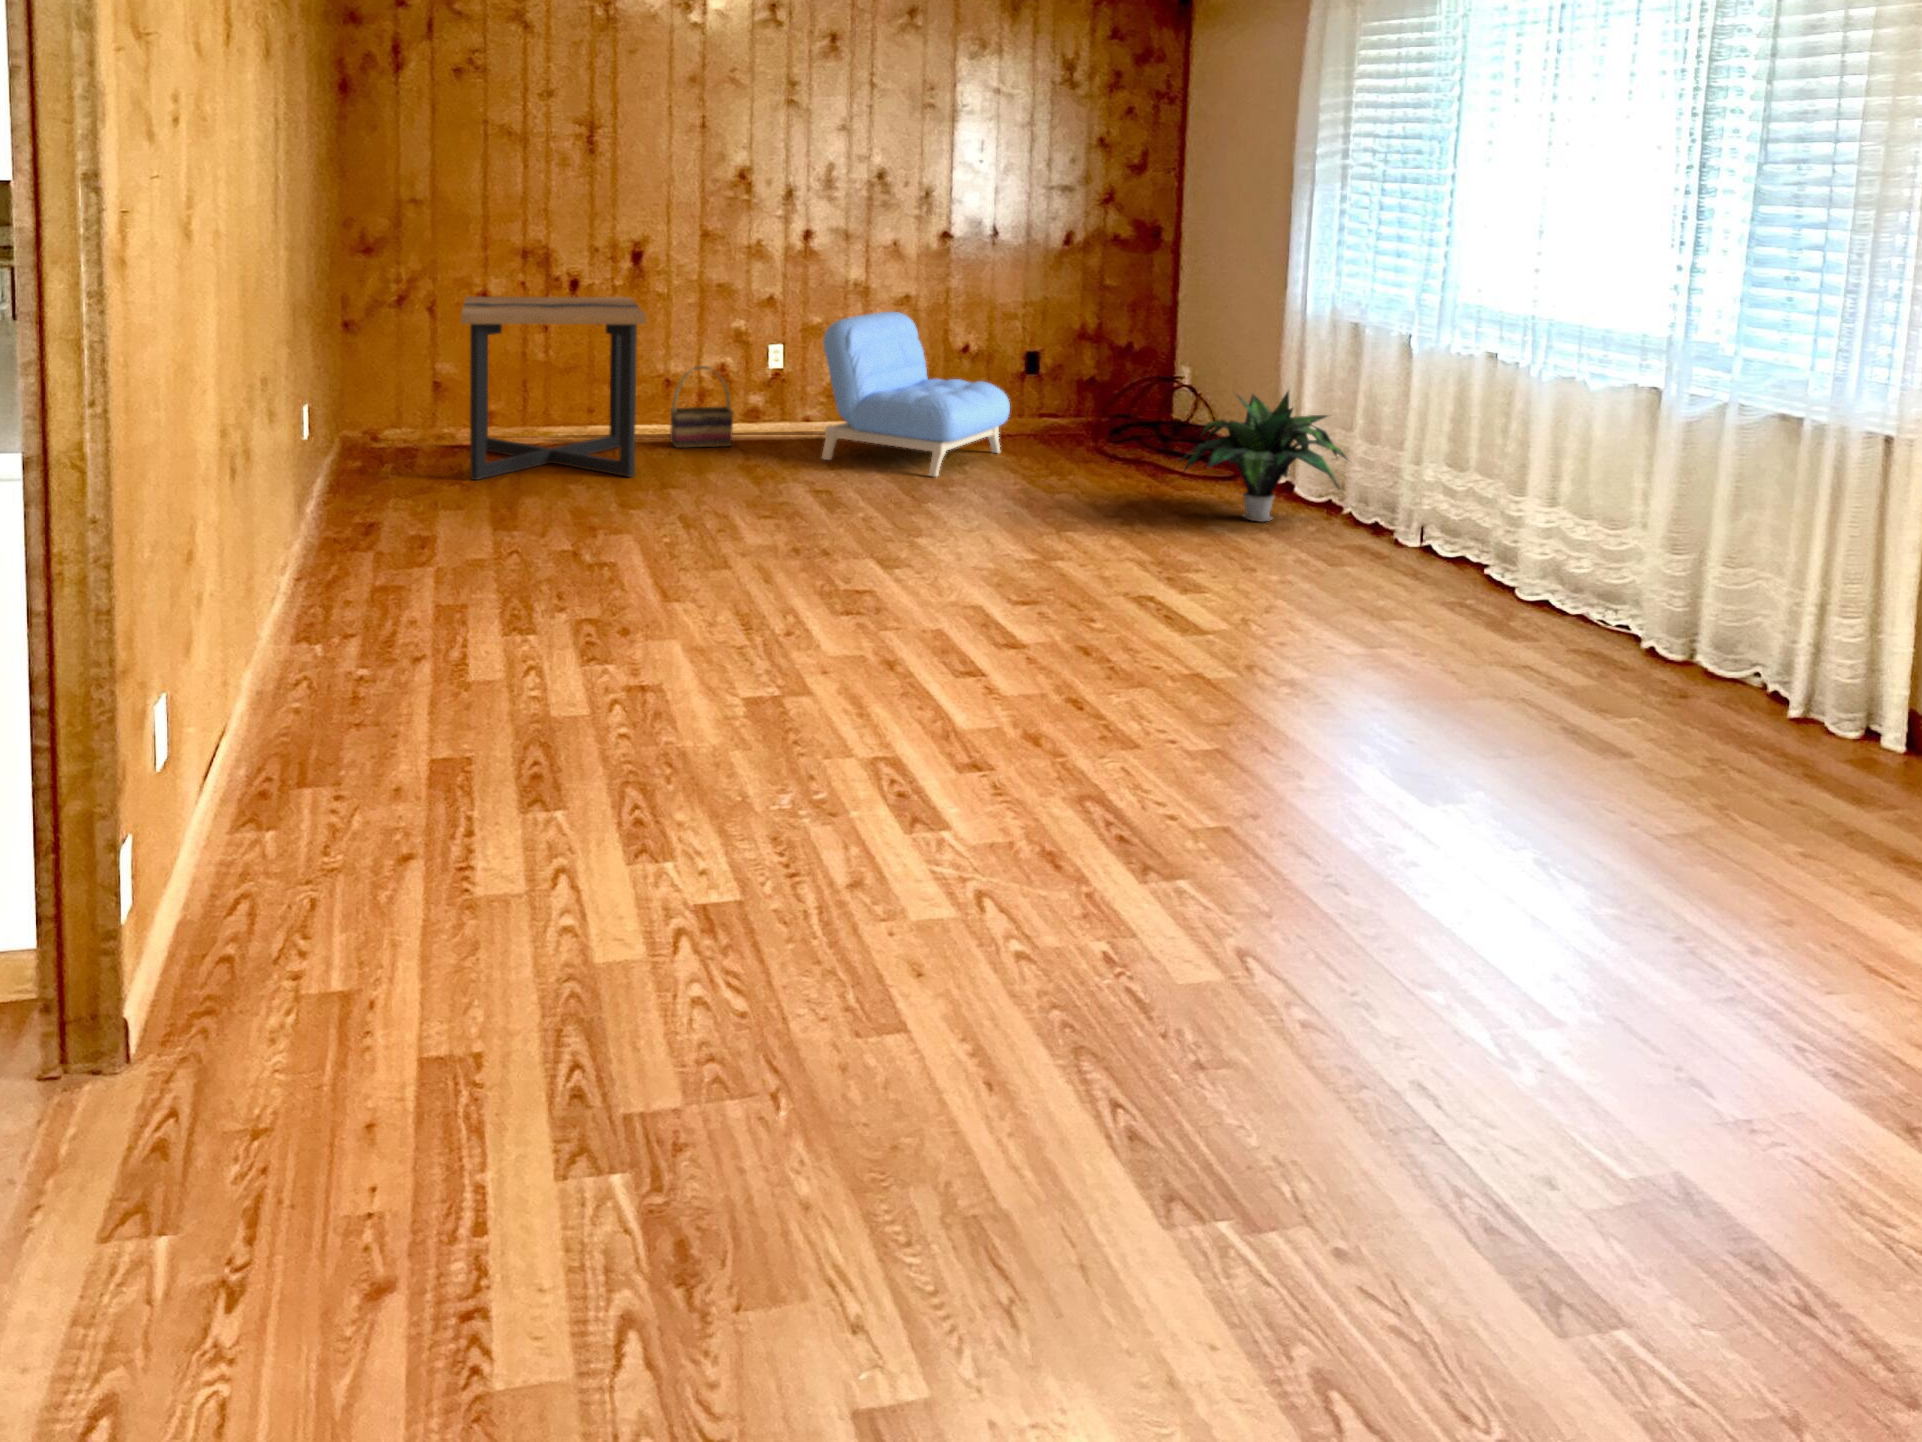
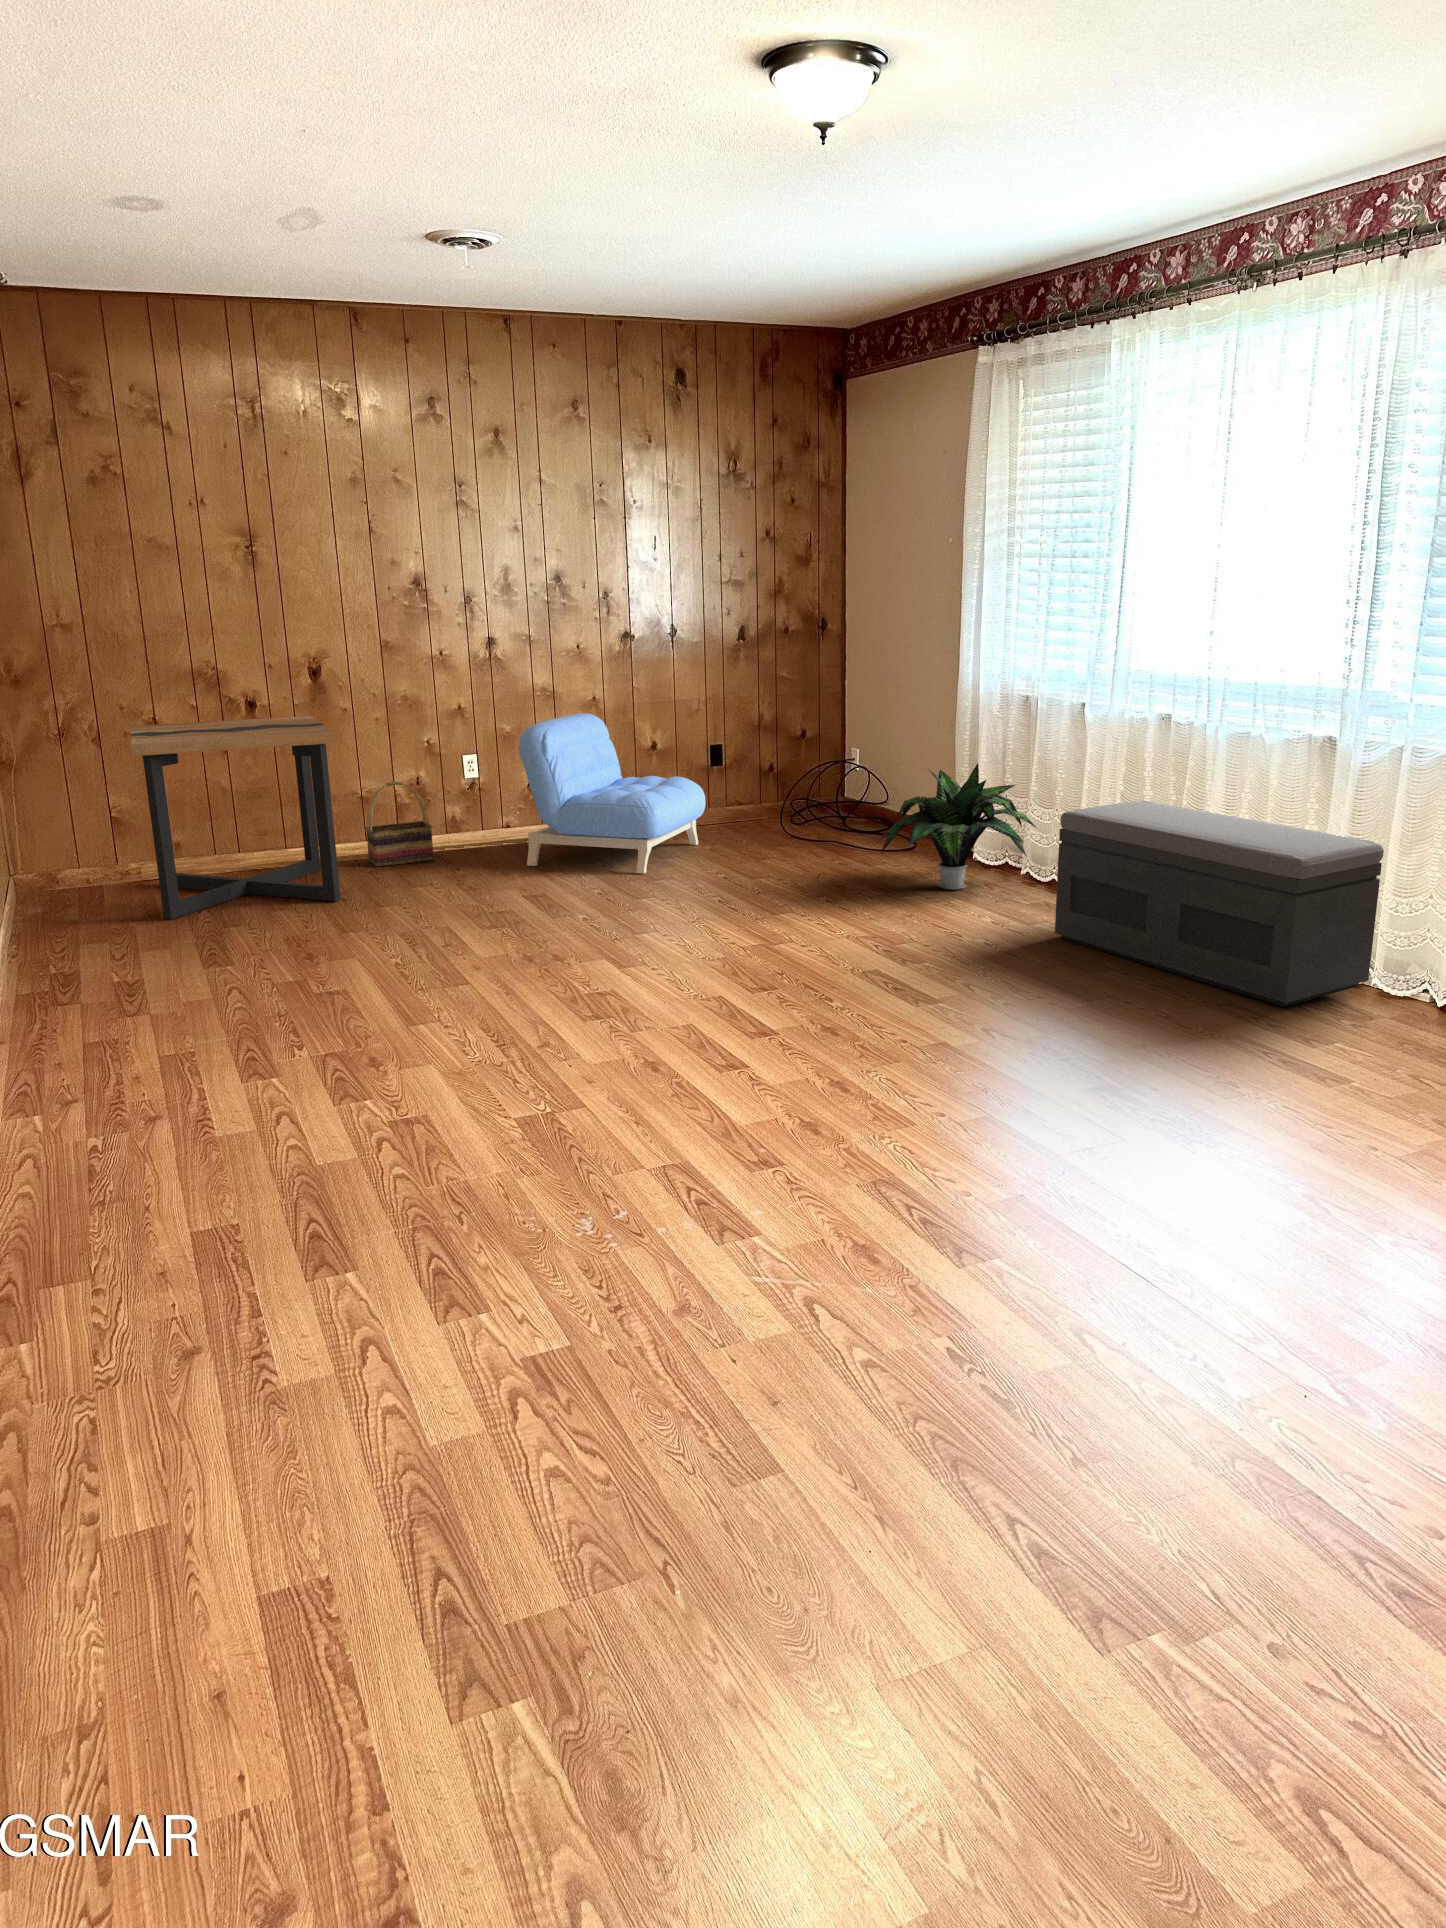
storage bench: none [1354,442,1714,676] -> present [1055,801,1384,1007]

